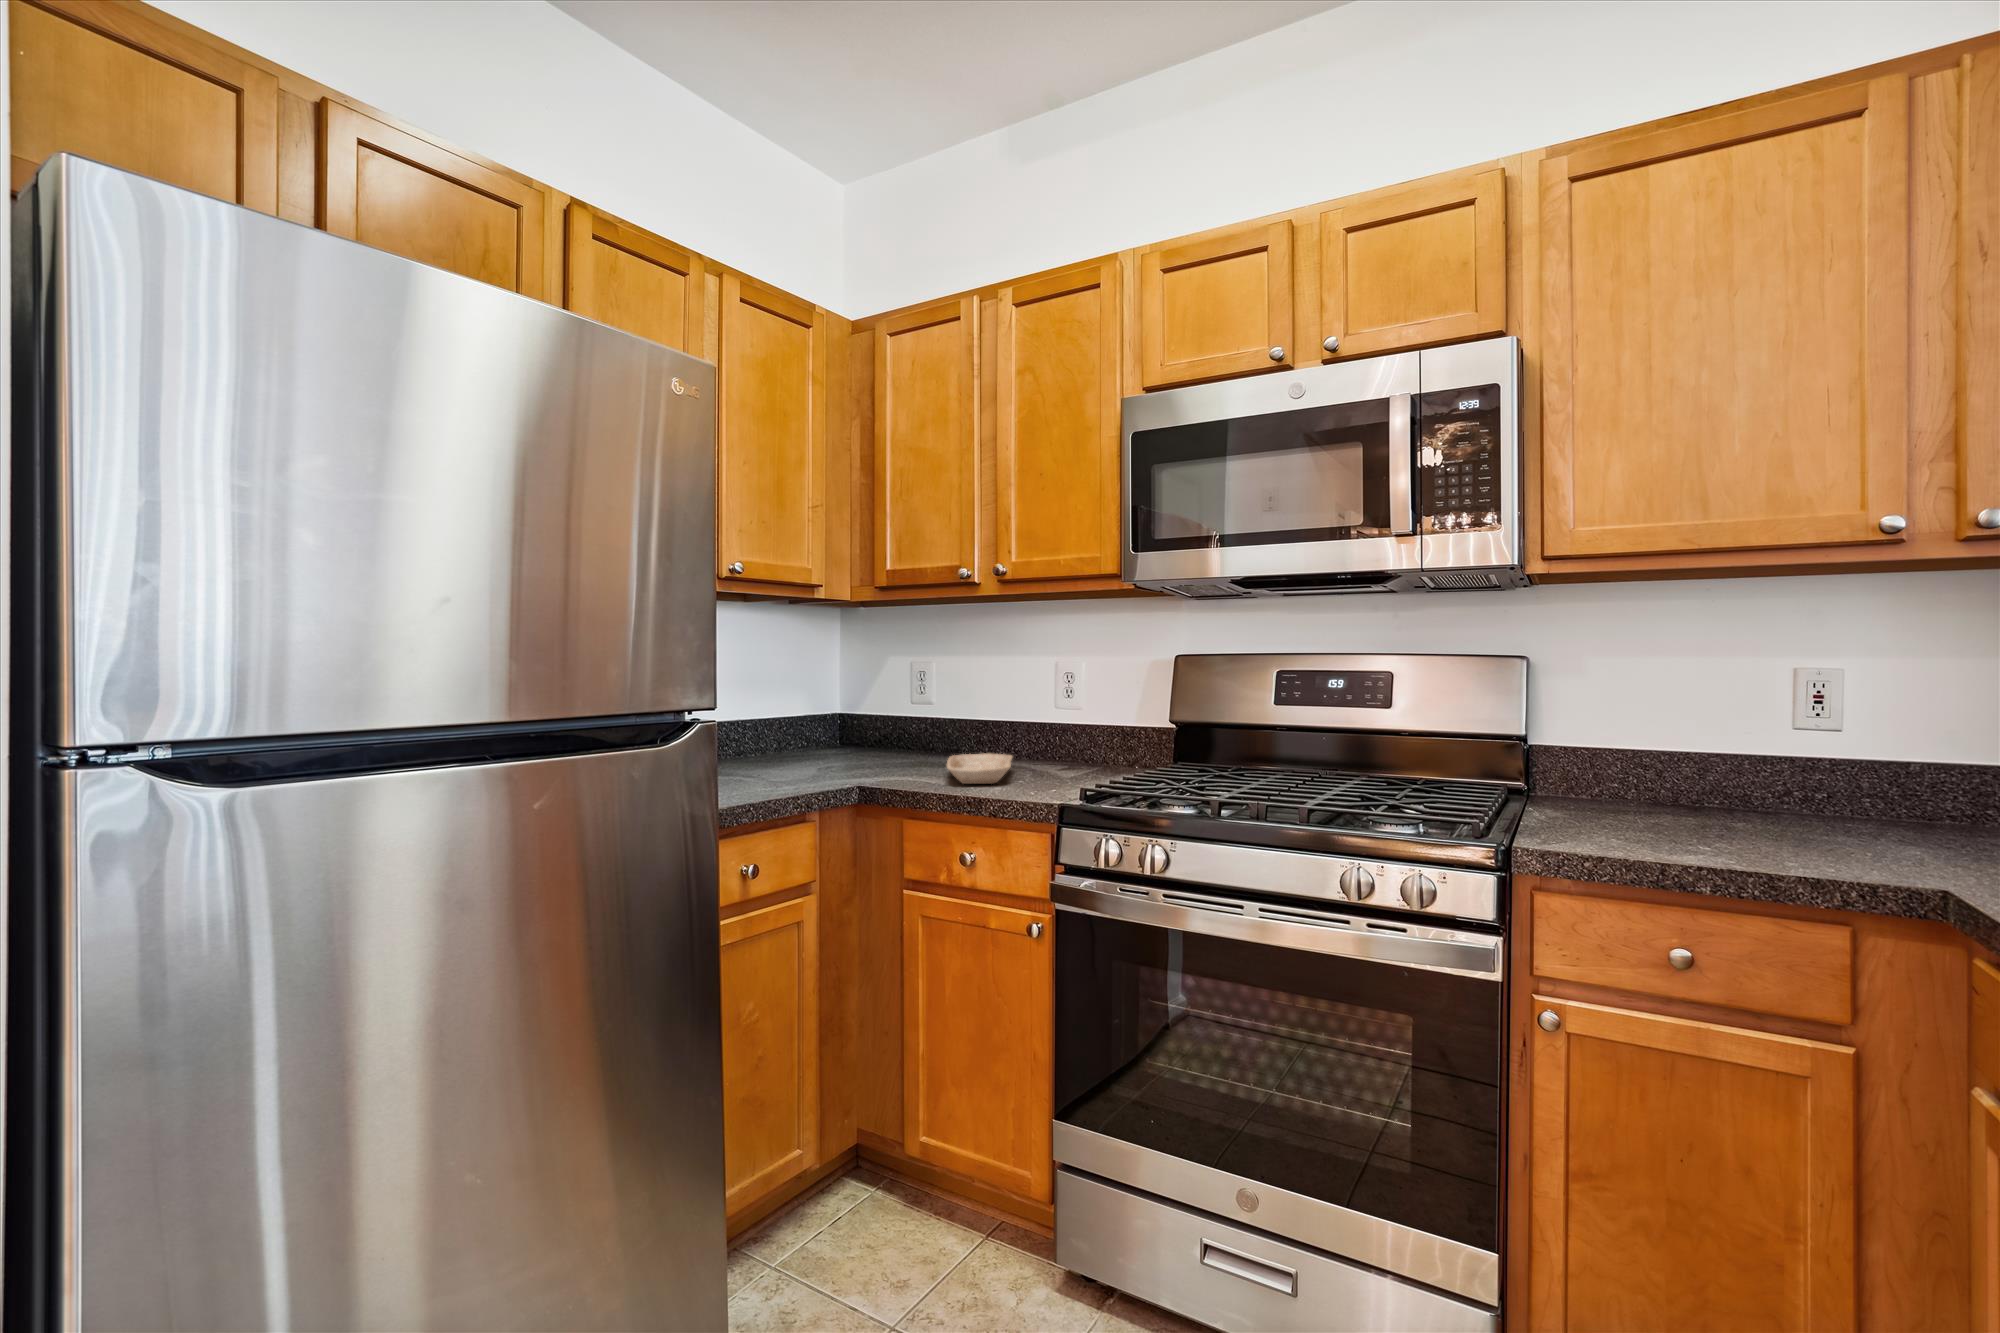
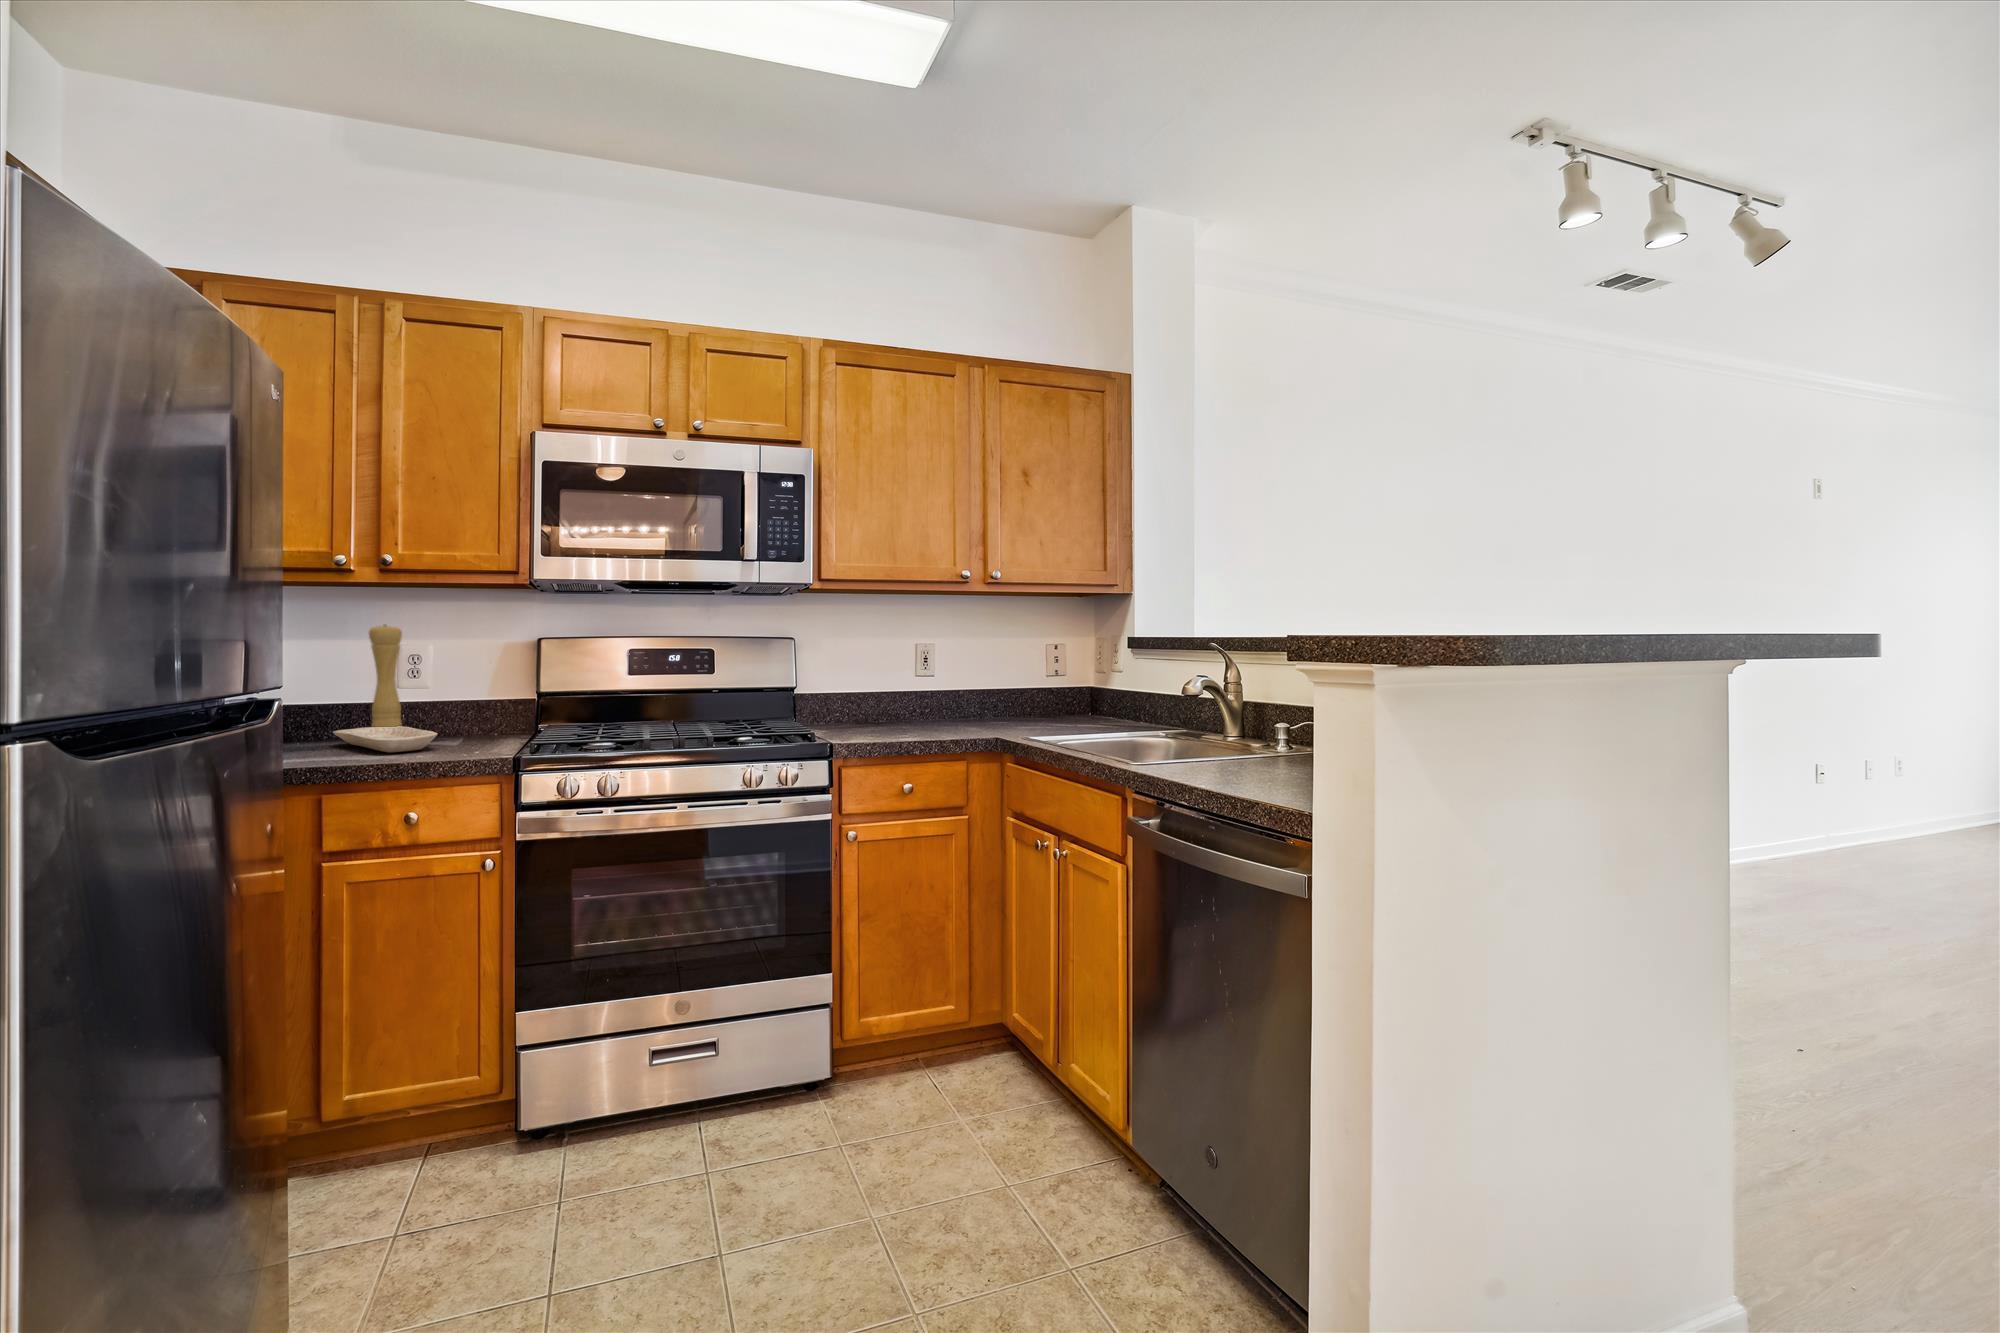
pepper mill: none [1008,643,1037,763] -> present [369,625,402,727]

